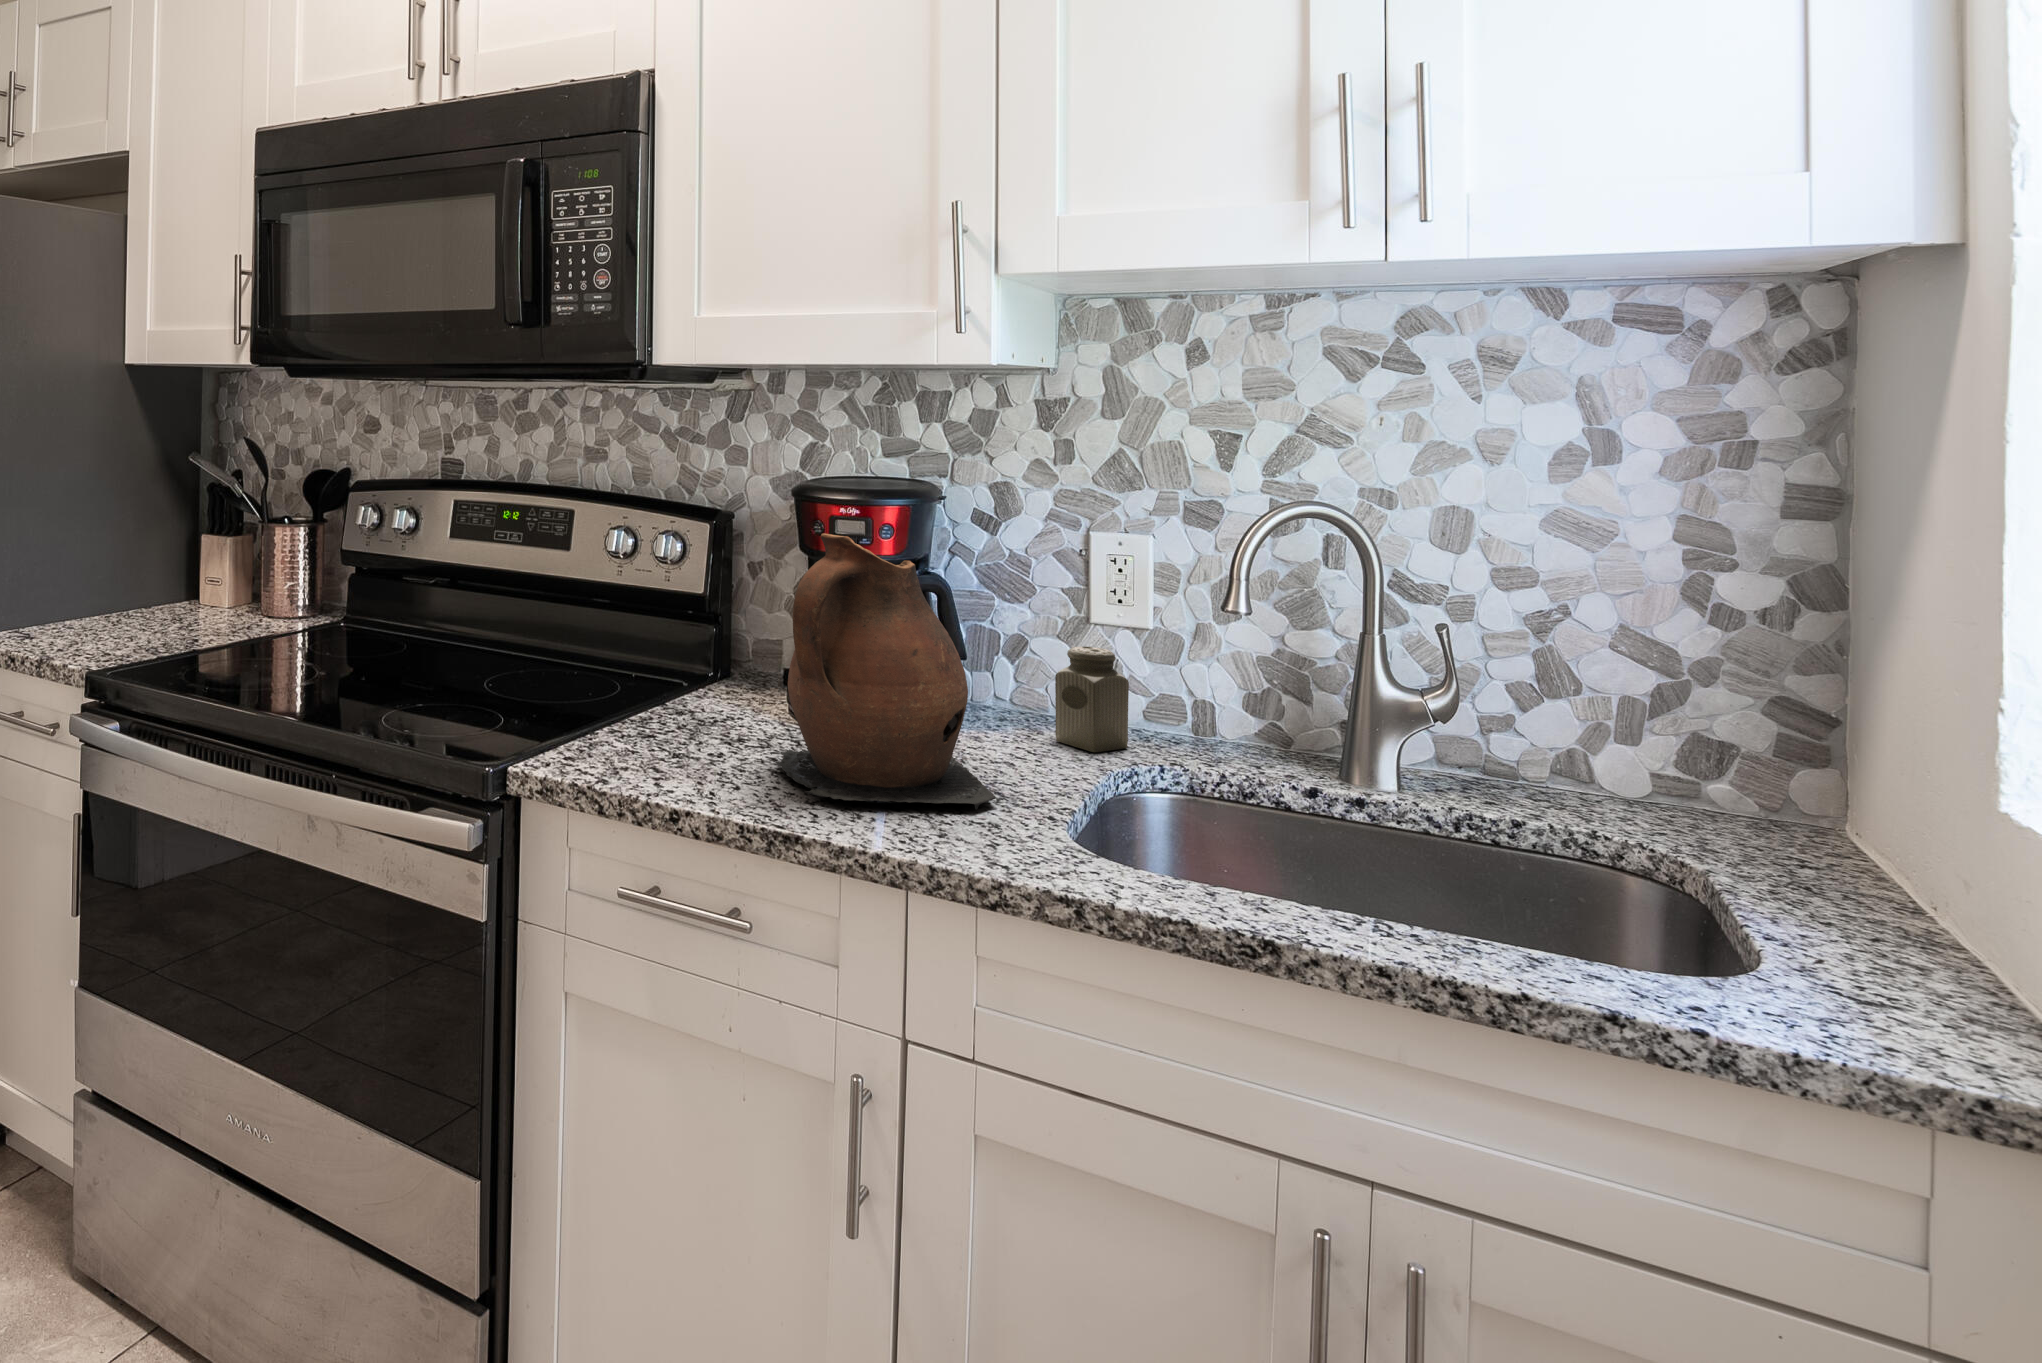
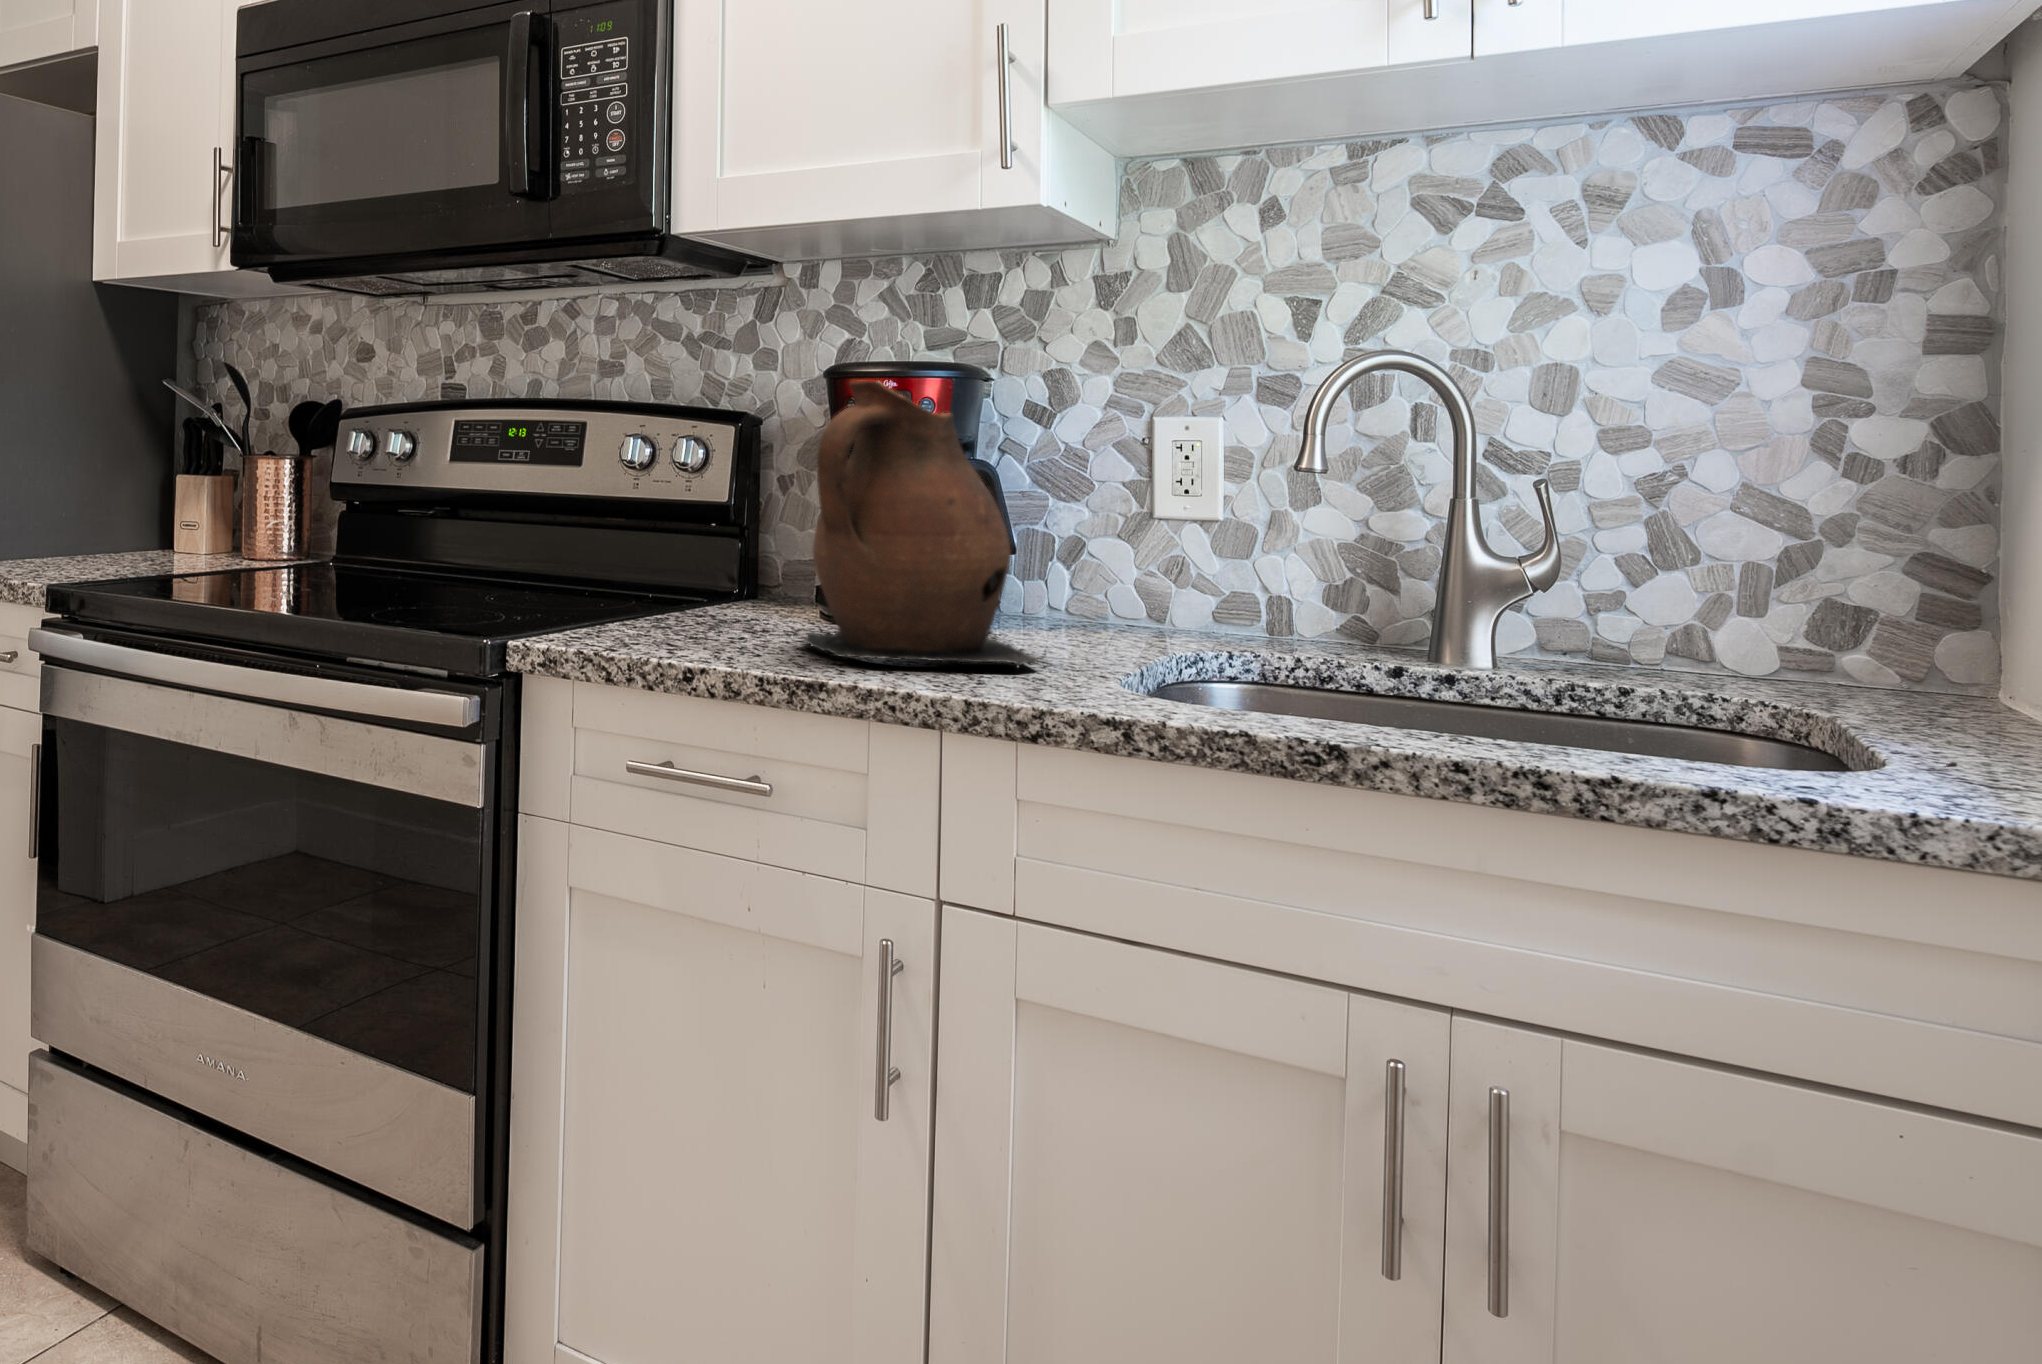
salt shaker: present [1055,647,1129,752] -> none [1111,535,1192,644]

